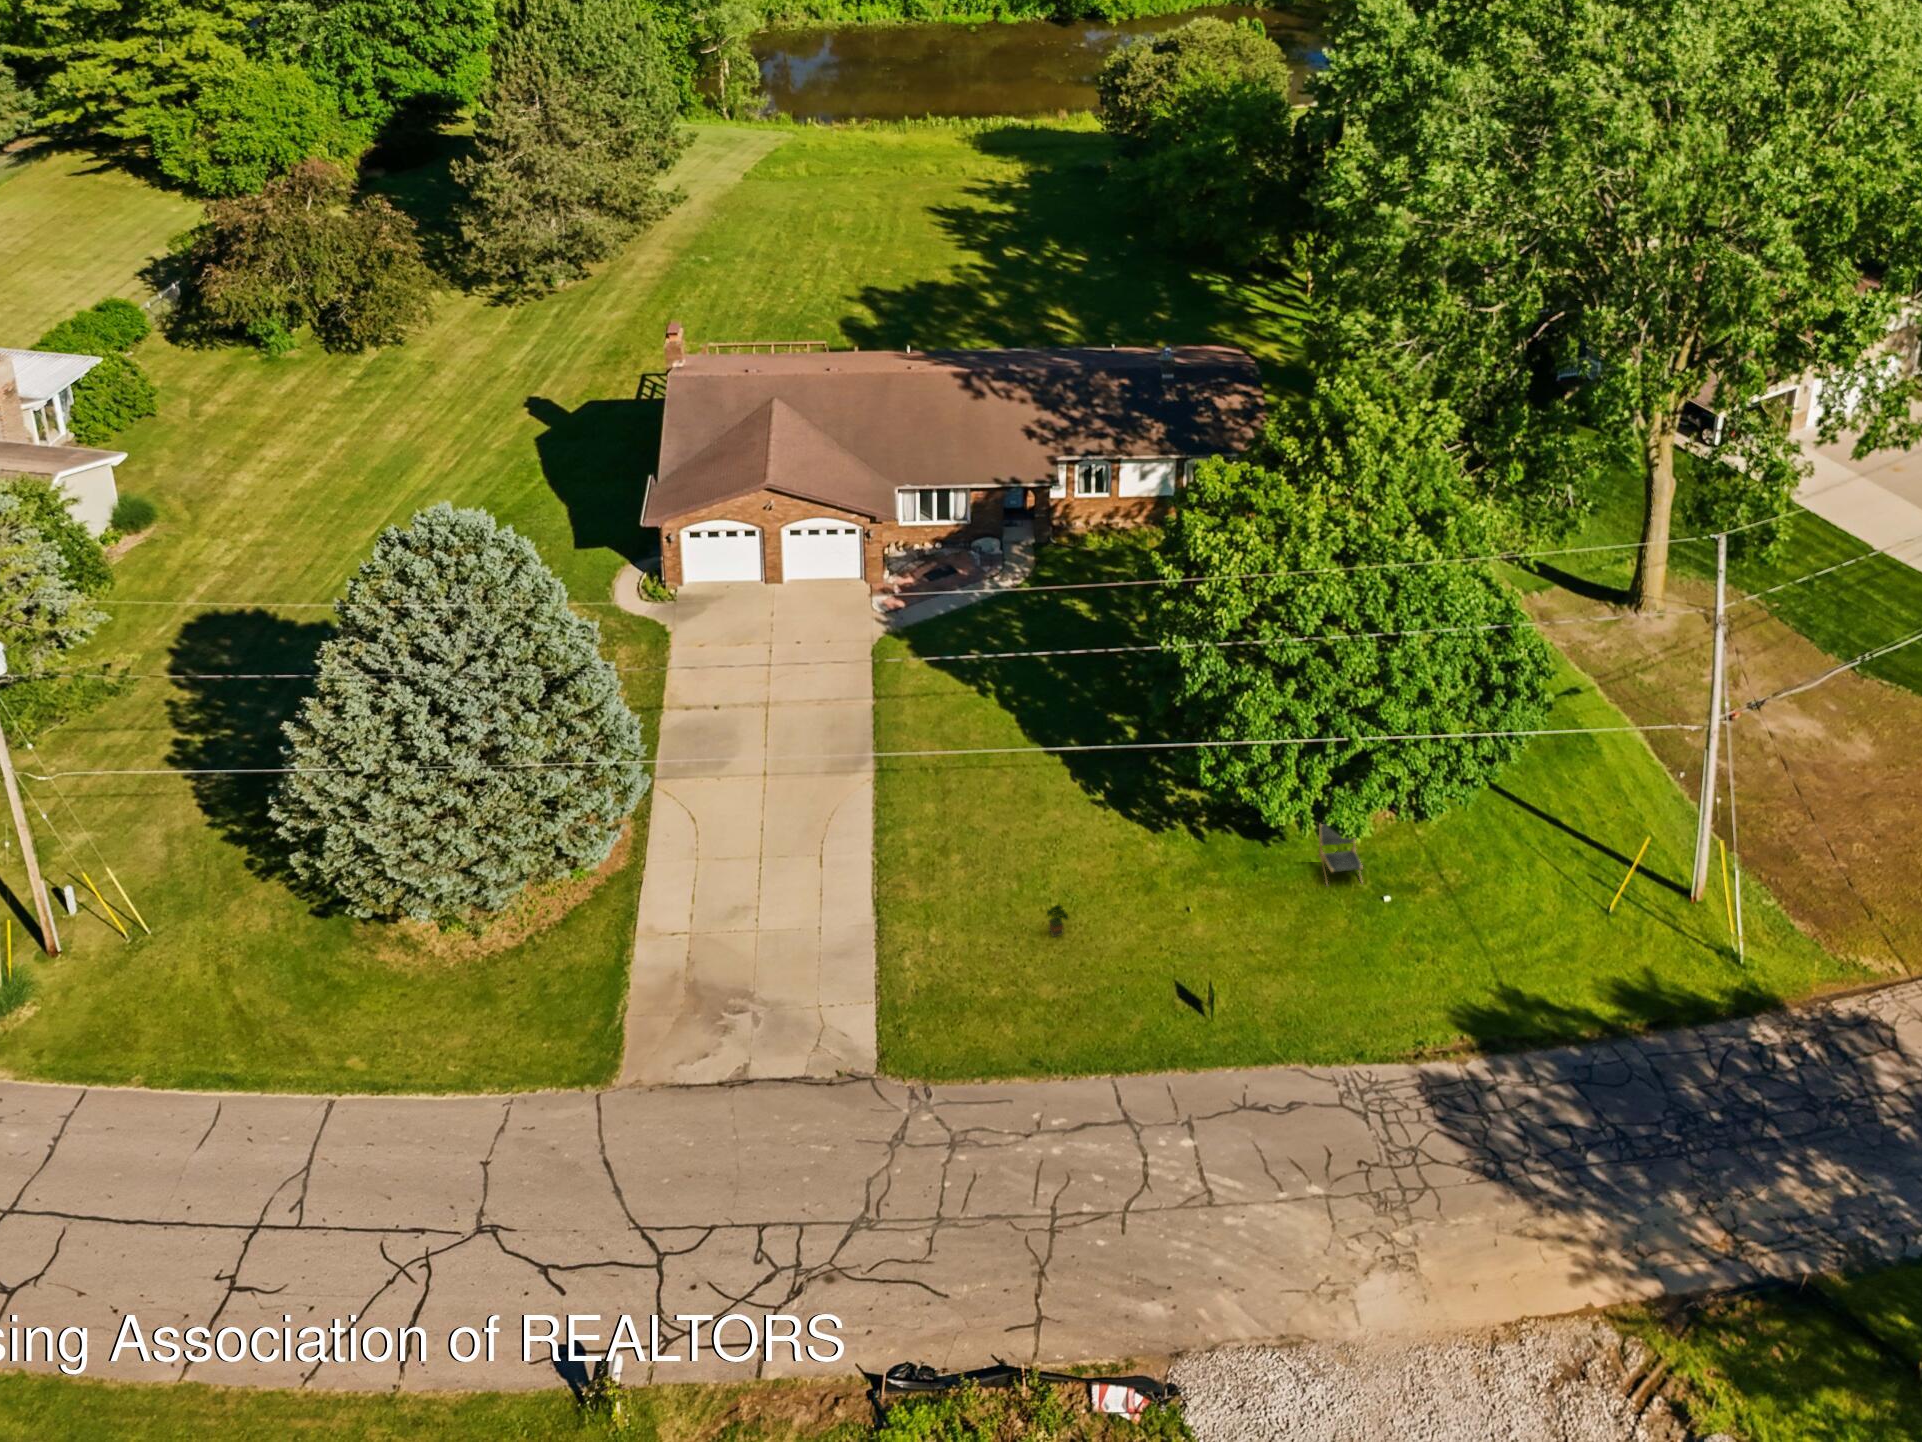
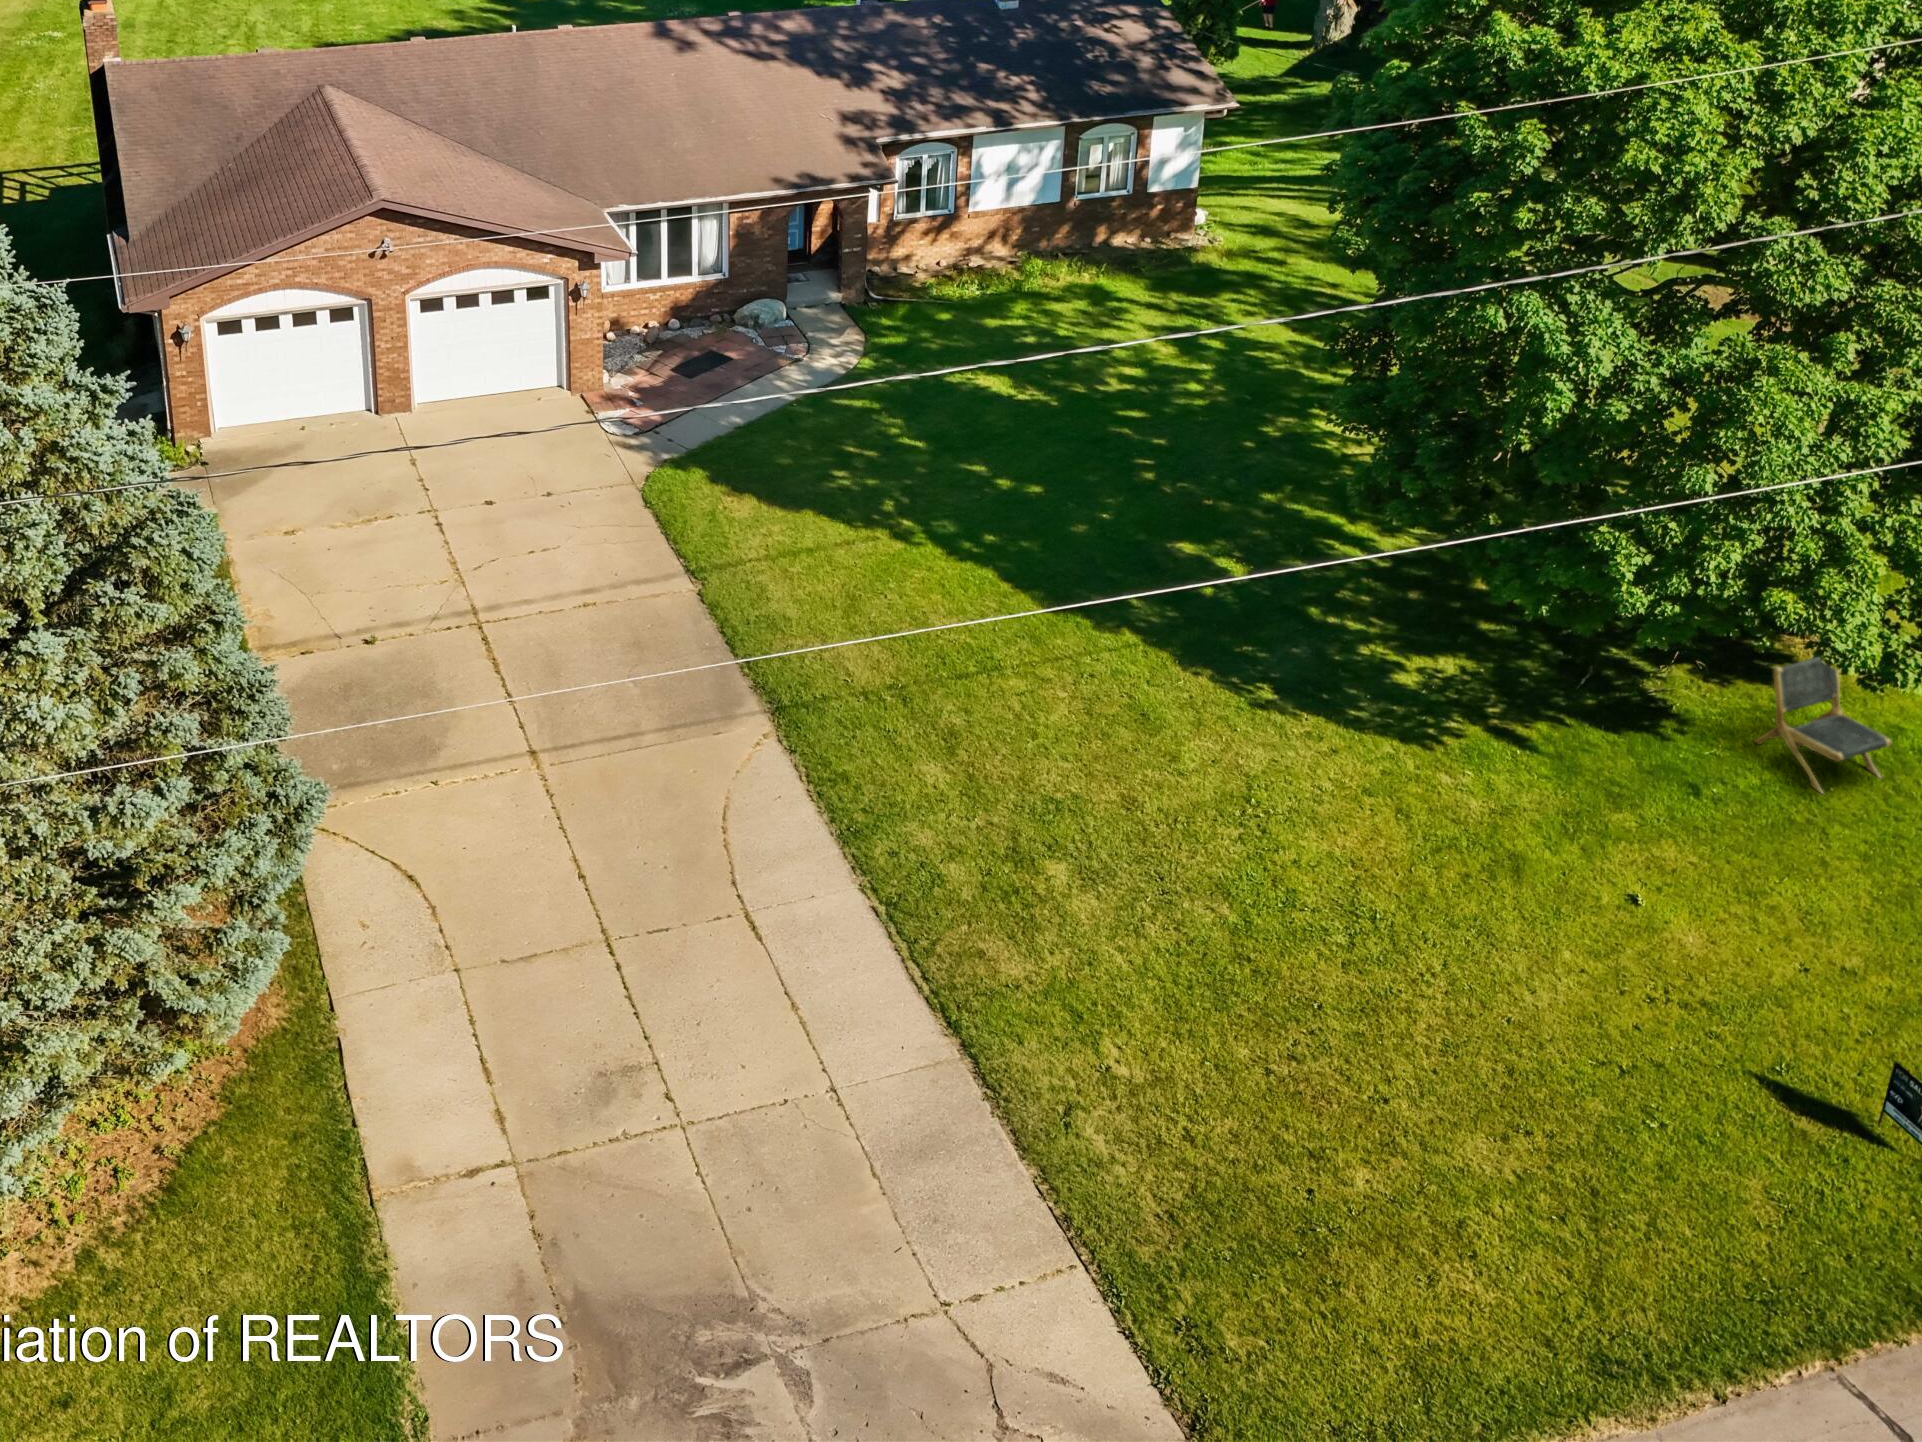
potted tree: present [1047,905,1068,937] -> none [1345,921,1405,1001]

